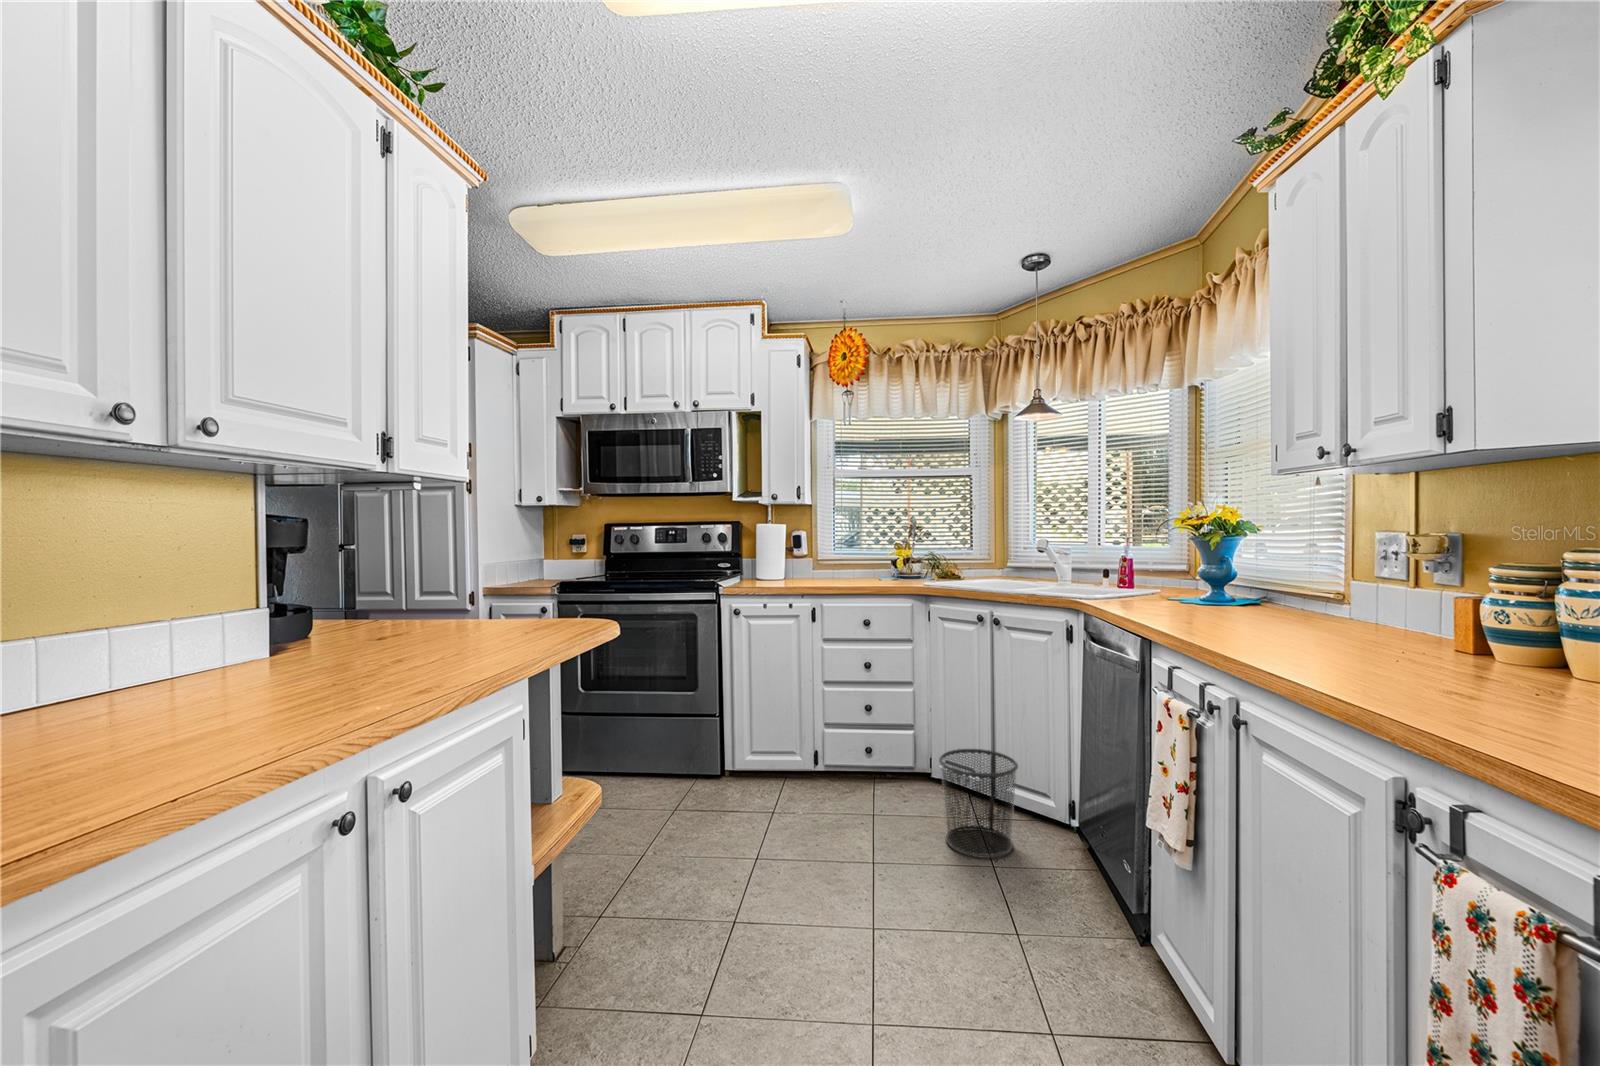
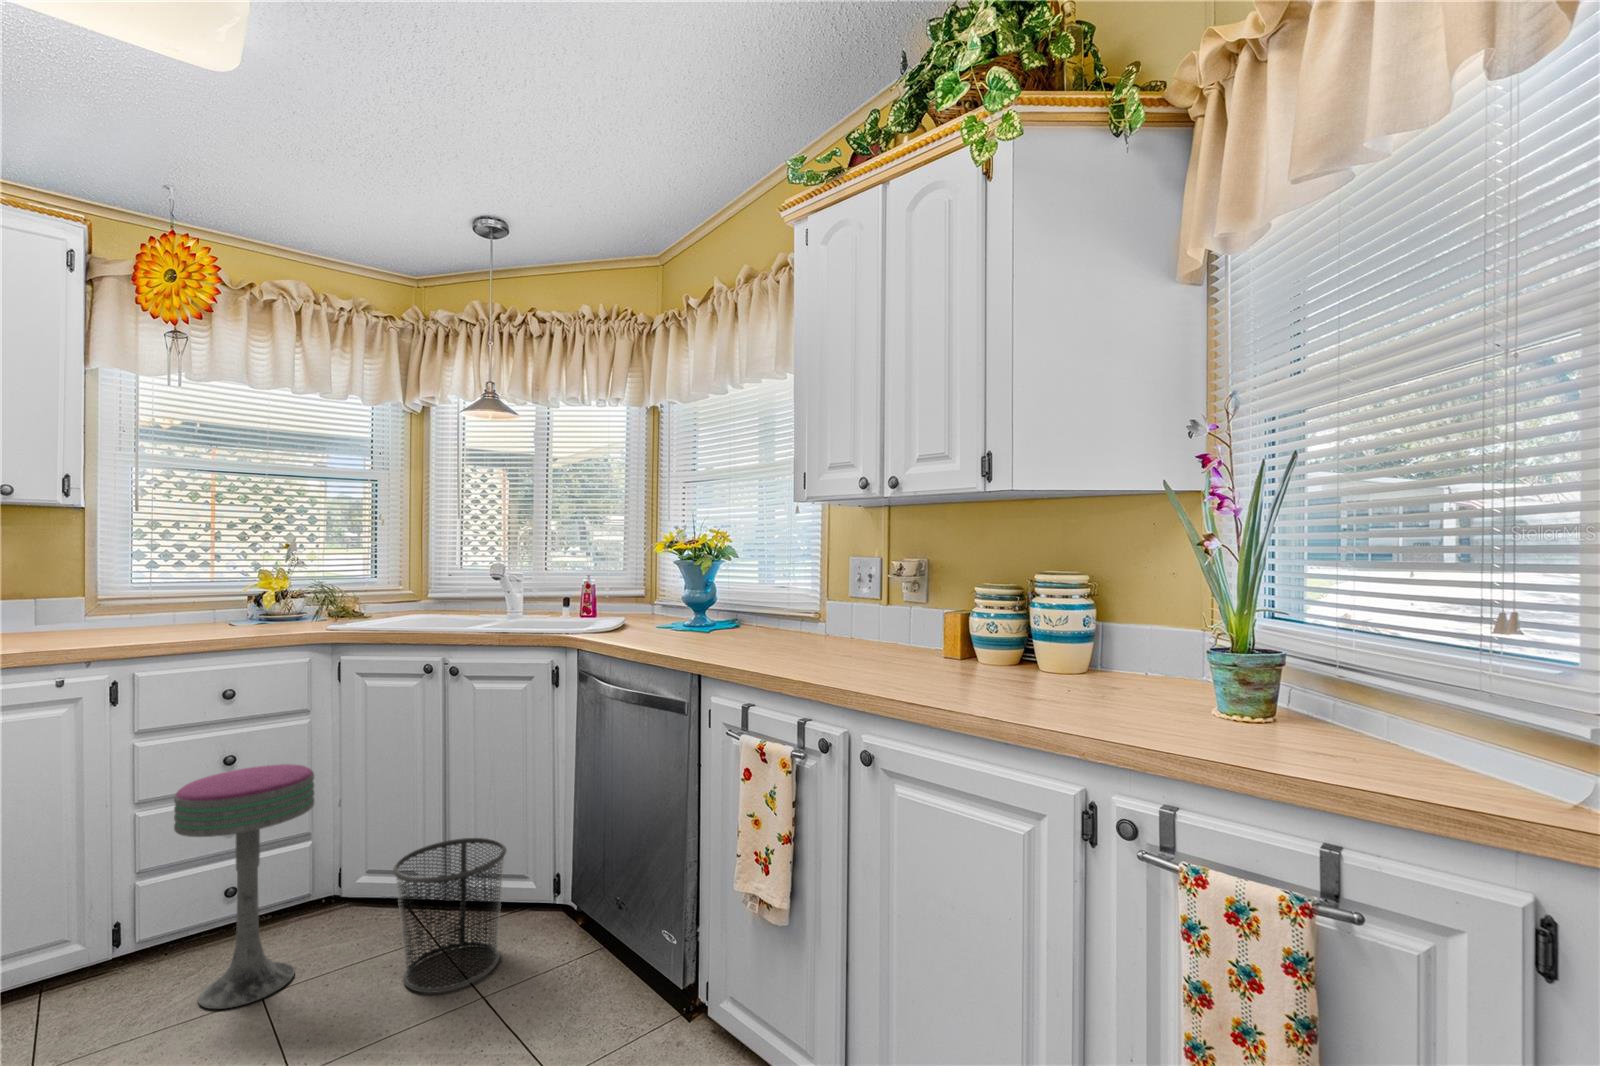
bar stool: none [831,668,902,814] -> present [174,764,314,1009]

